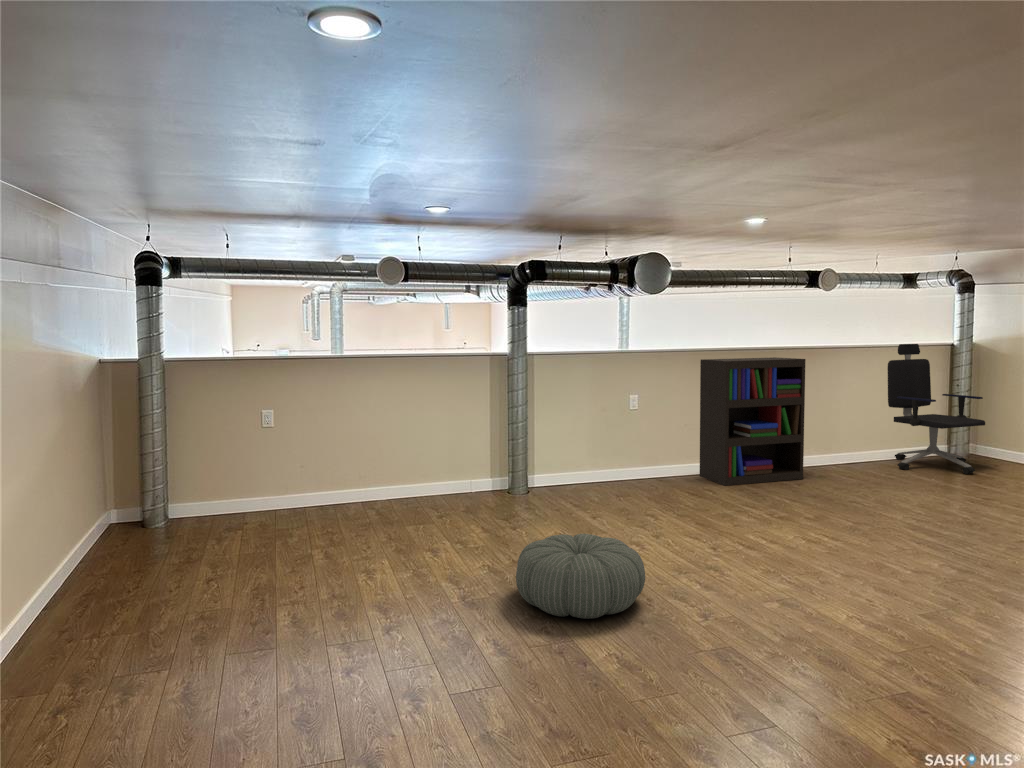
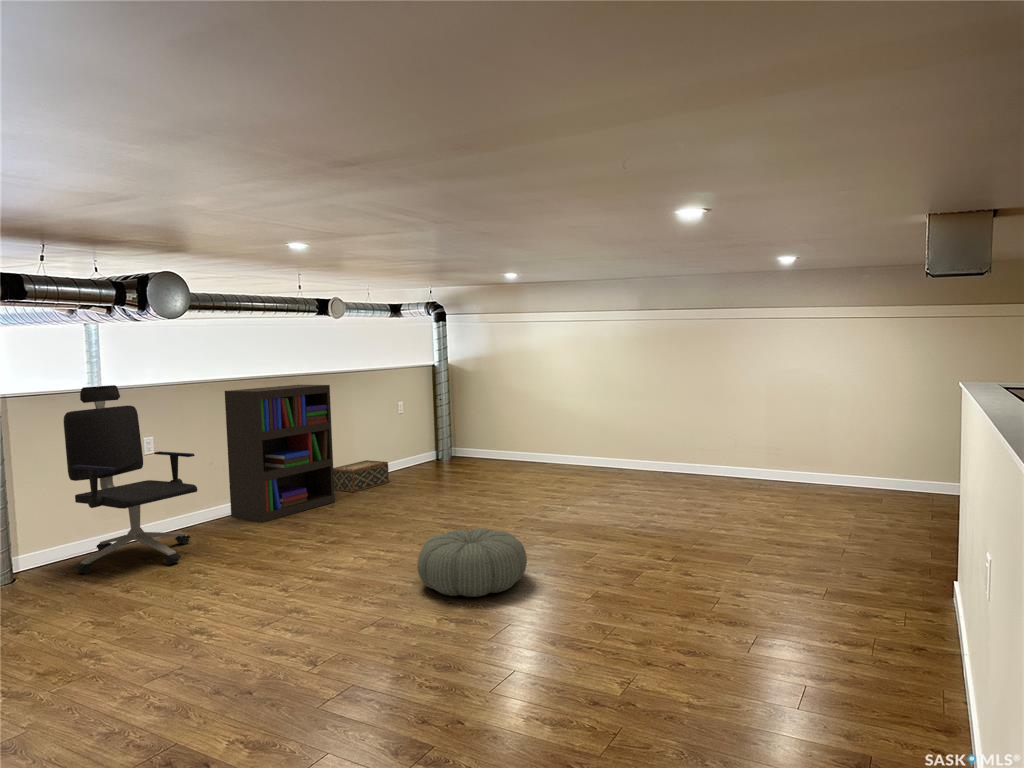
office chair: present [888,344,985,474] -> present [63,385,197,574]
woven basket: none [806,442,874,473] -> present [333,460,389,492]
pouf: present [516,534,645,619] -> present [417,528,527,597]

